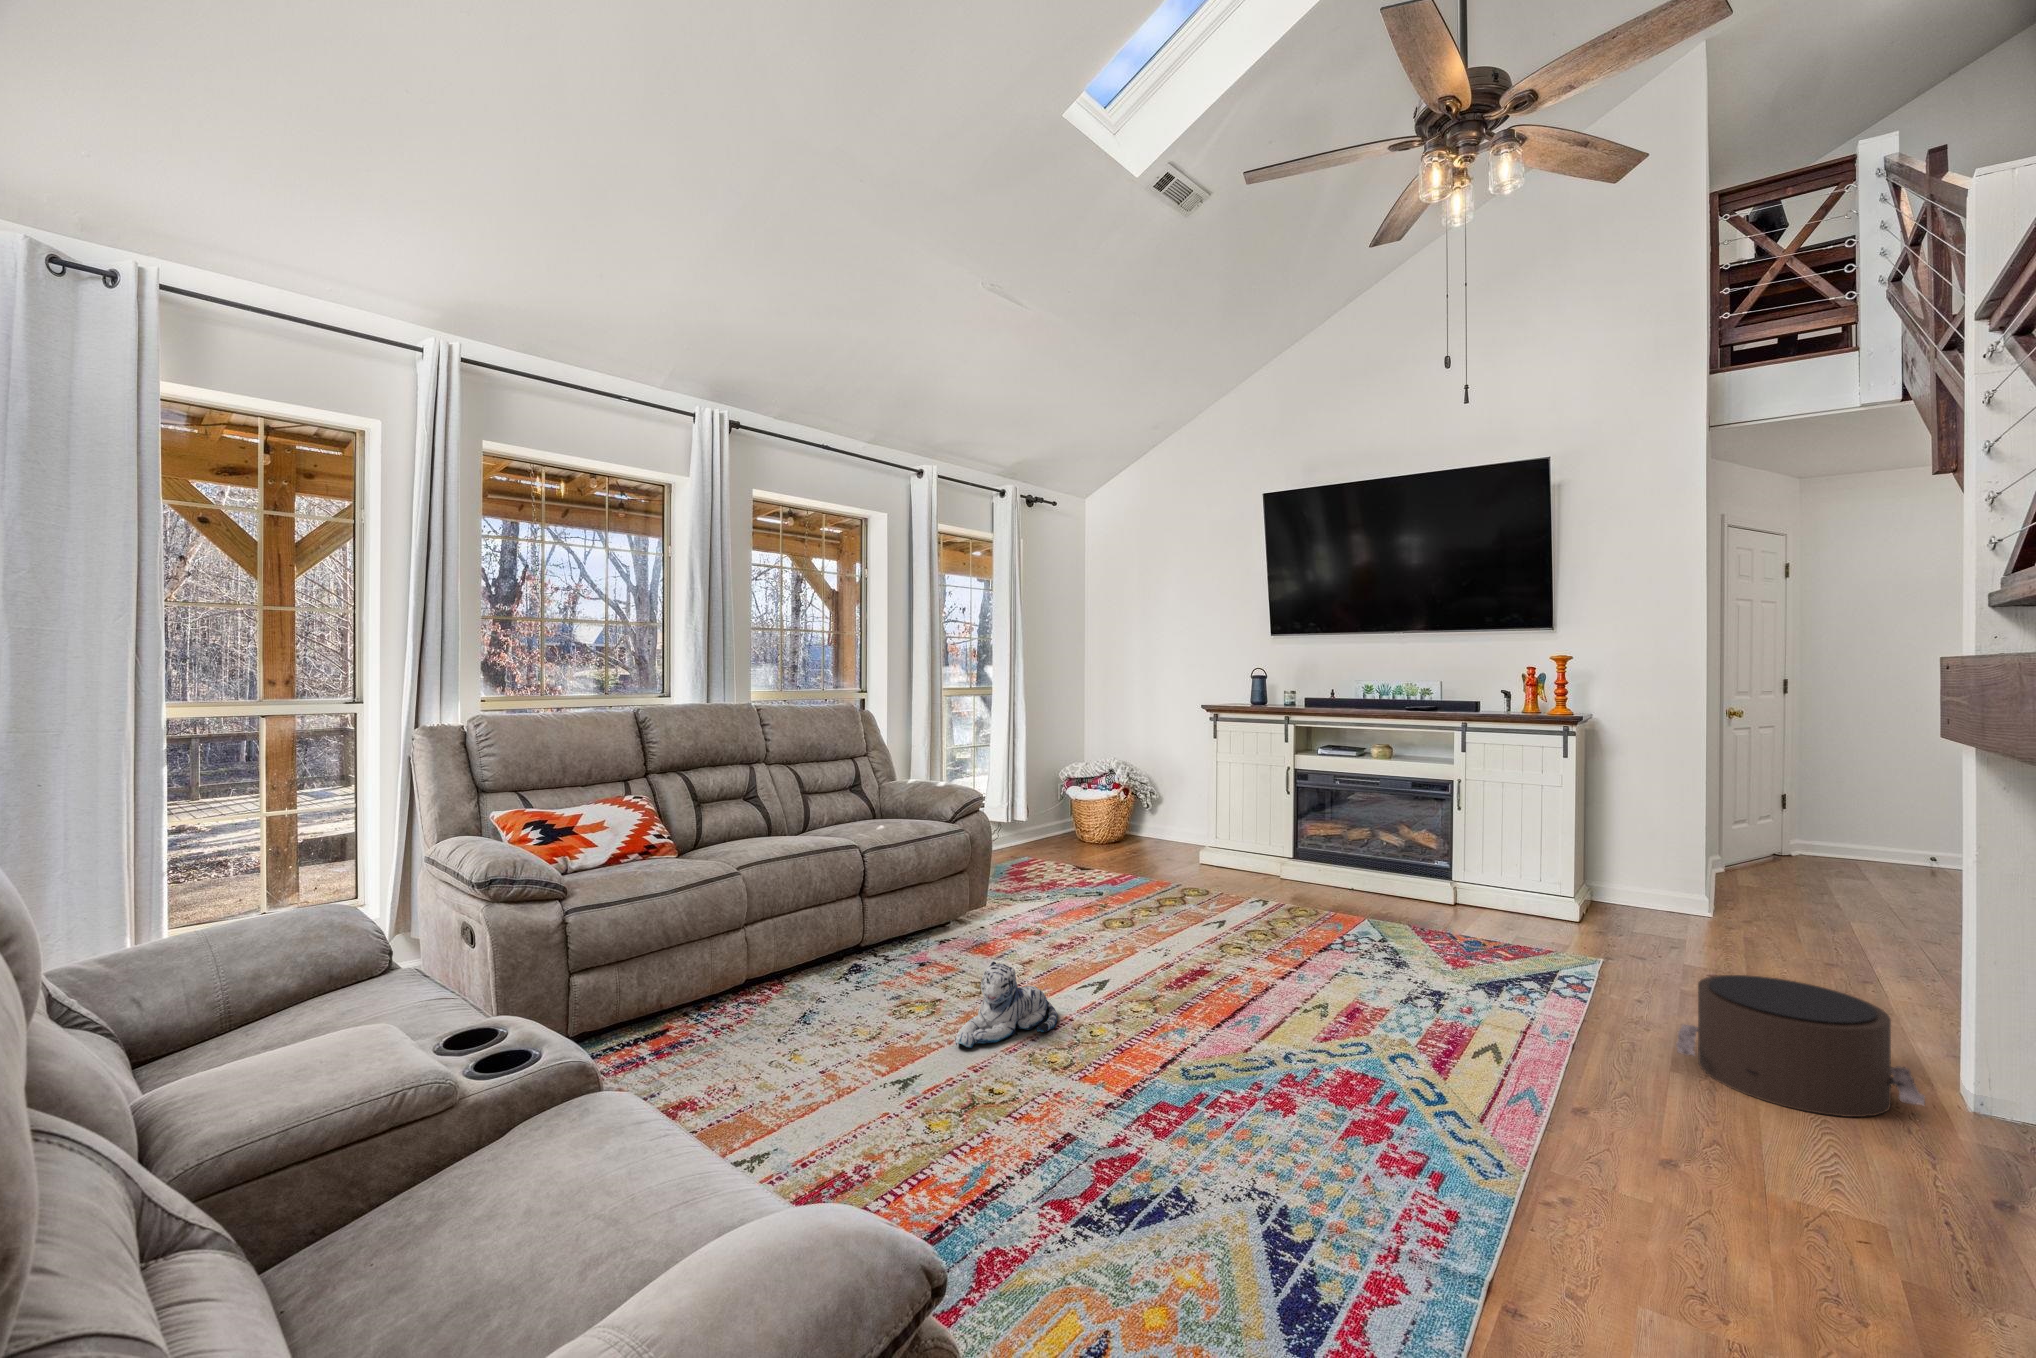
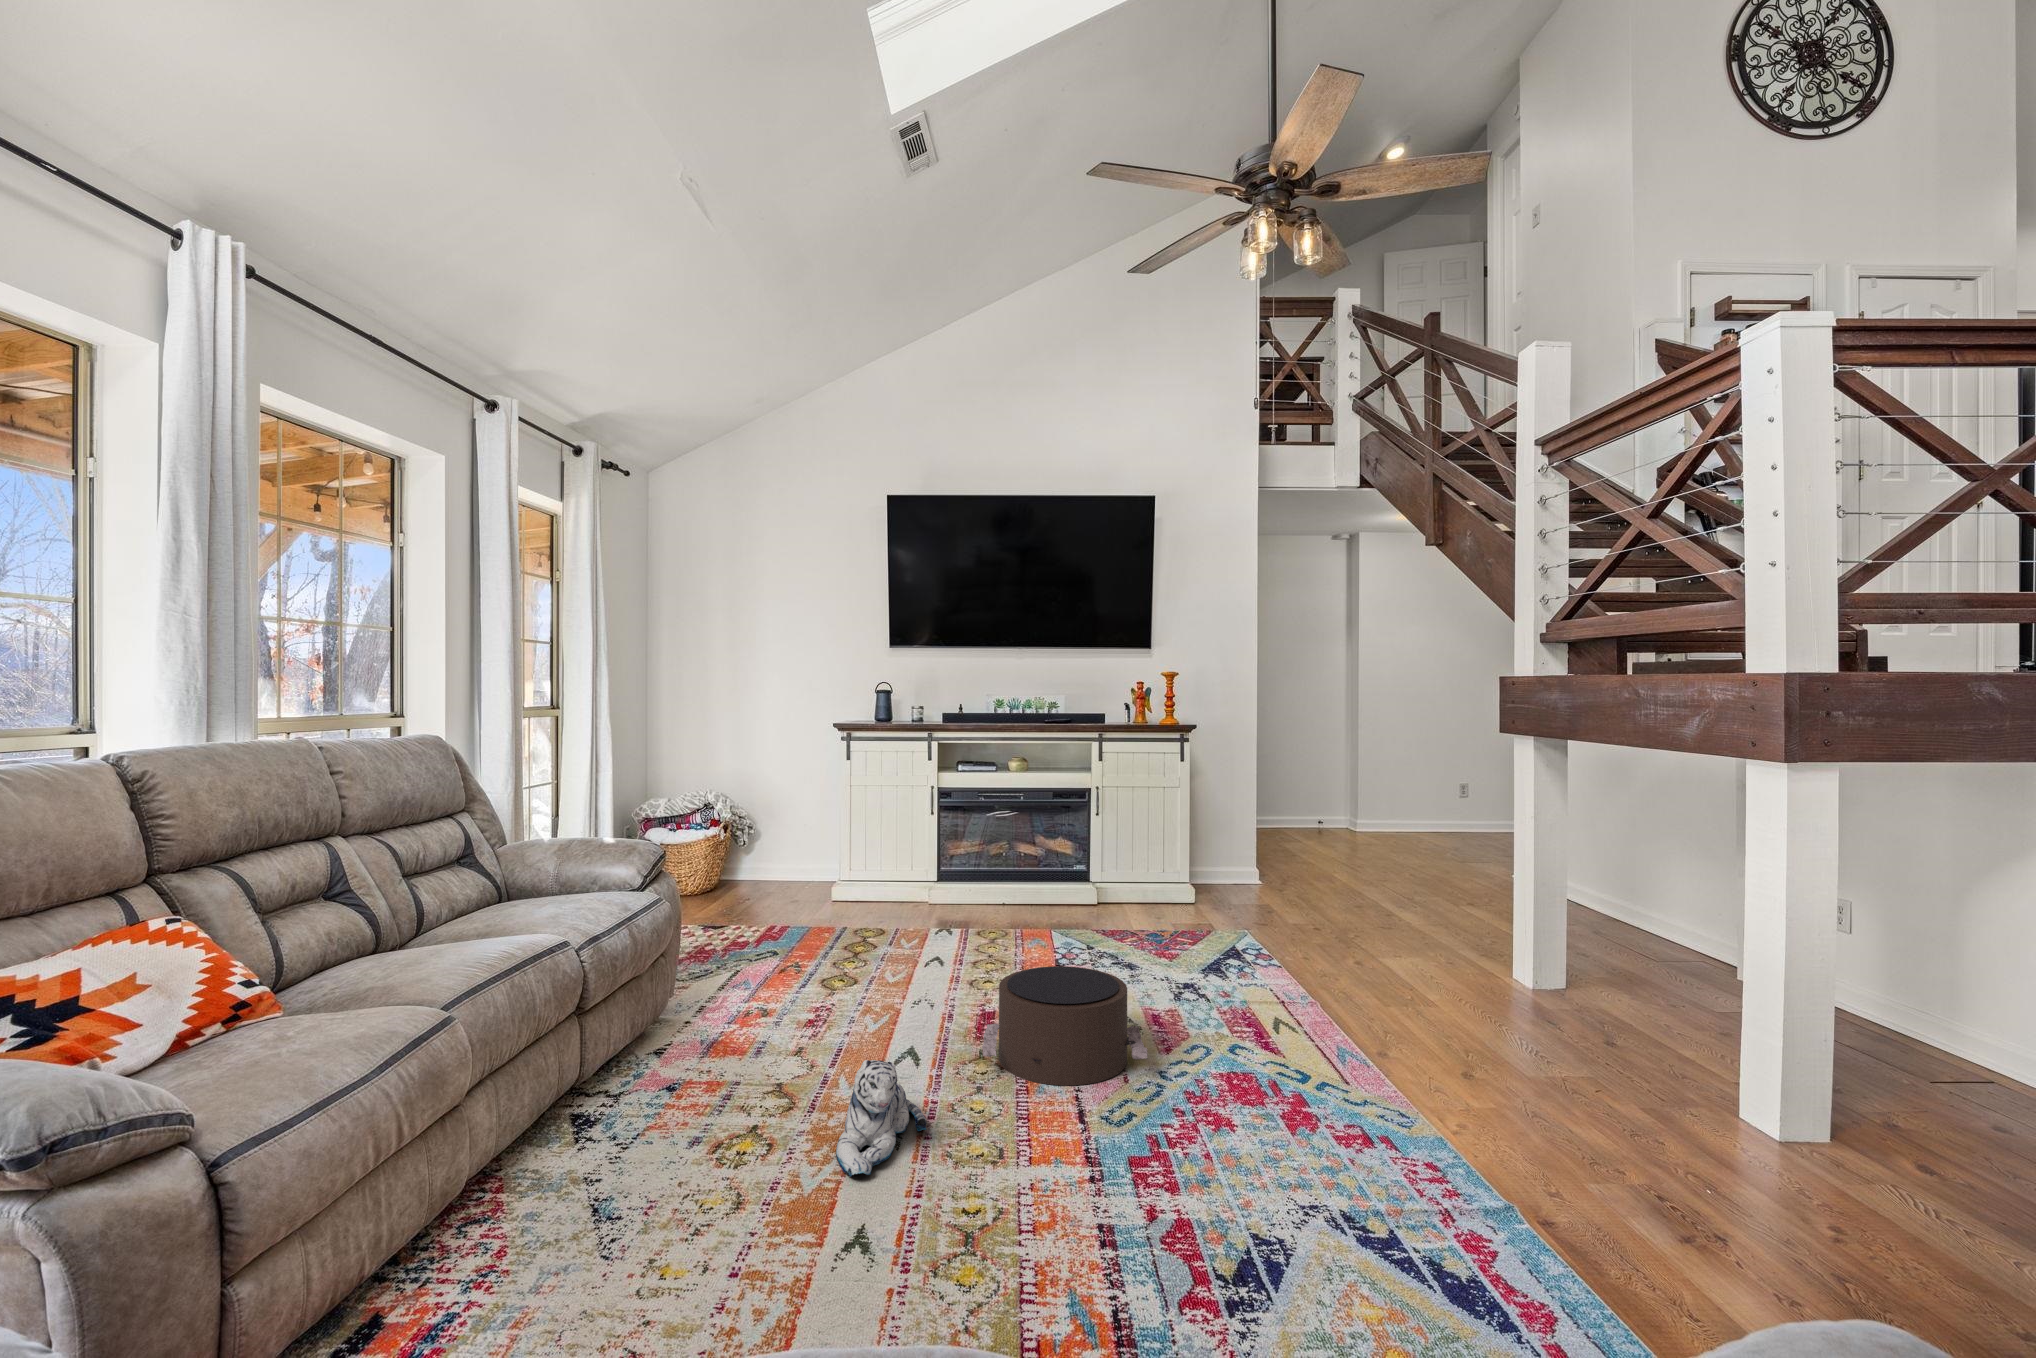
pouf: present [1676,975,1925,1117] -> present [982,966,1147,1085]

